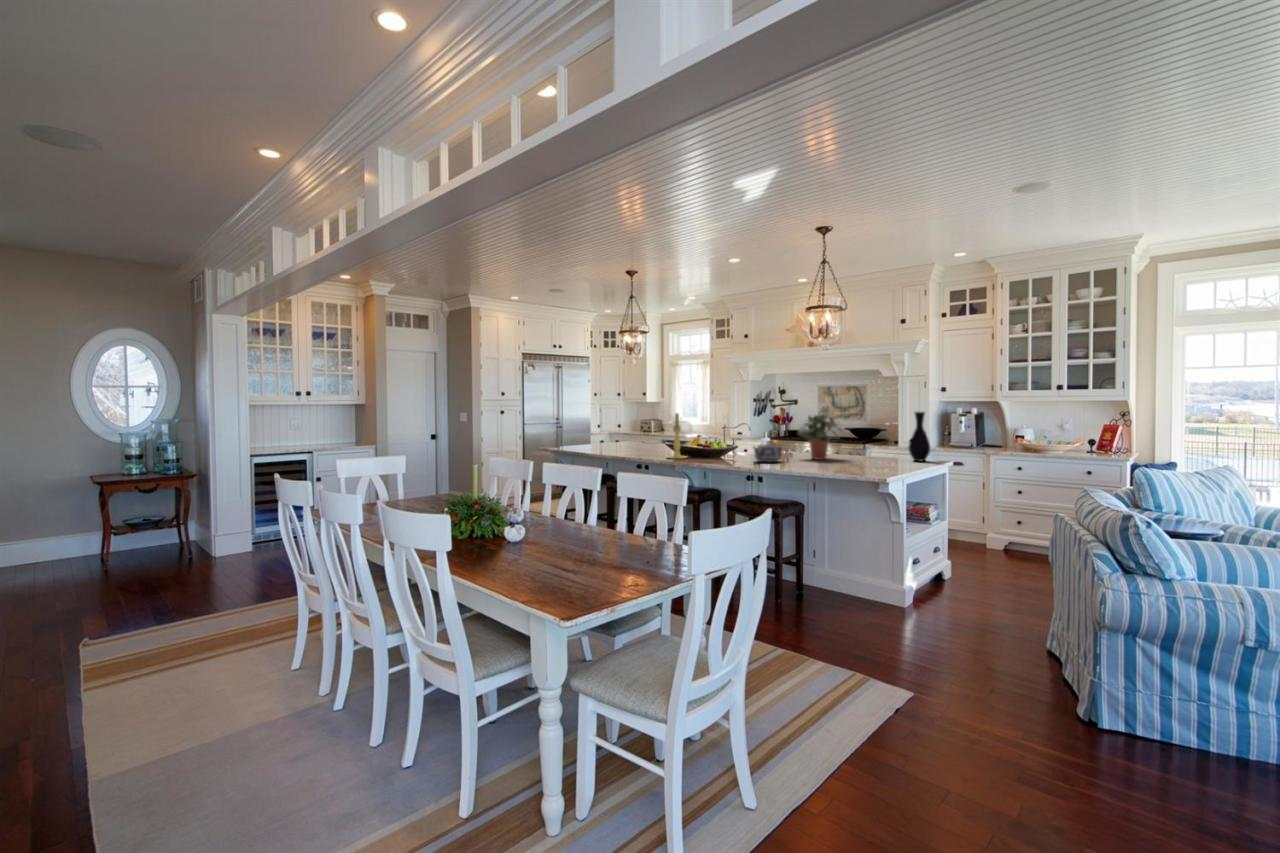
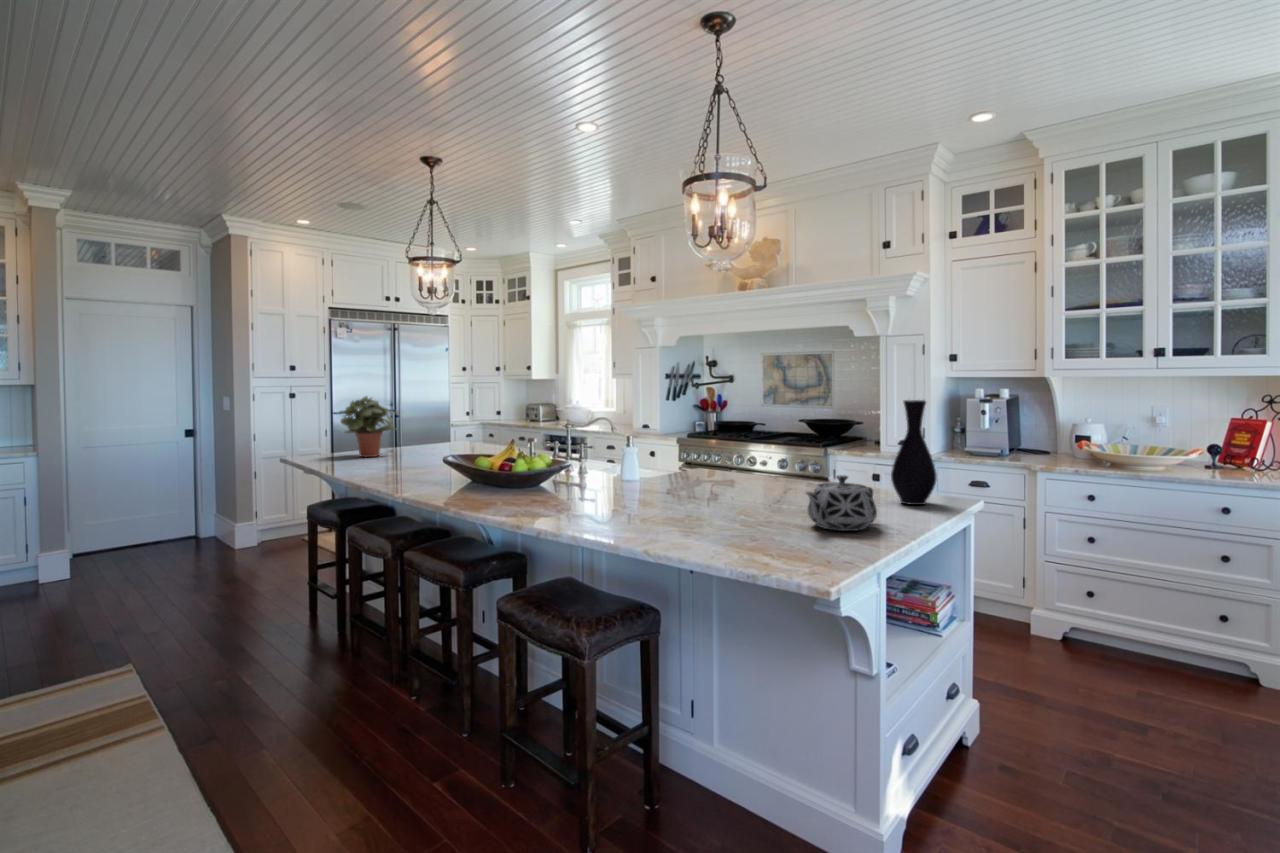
potted plant: present [798,412,838,460] -> present [339,396,398,457]
candle holder: present [667,413,687,459] -> none [420,403,465,495]
teapot: present [754,441,782,462] -> present [806,475,877,531]

